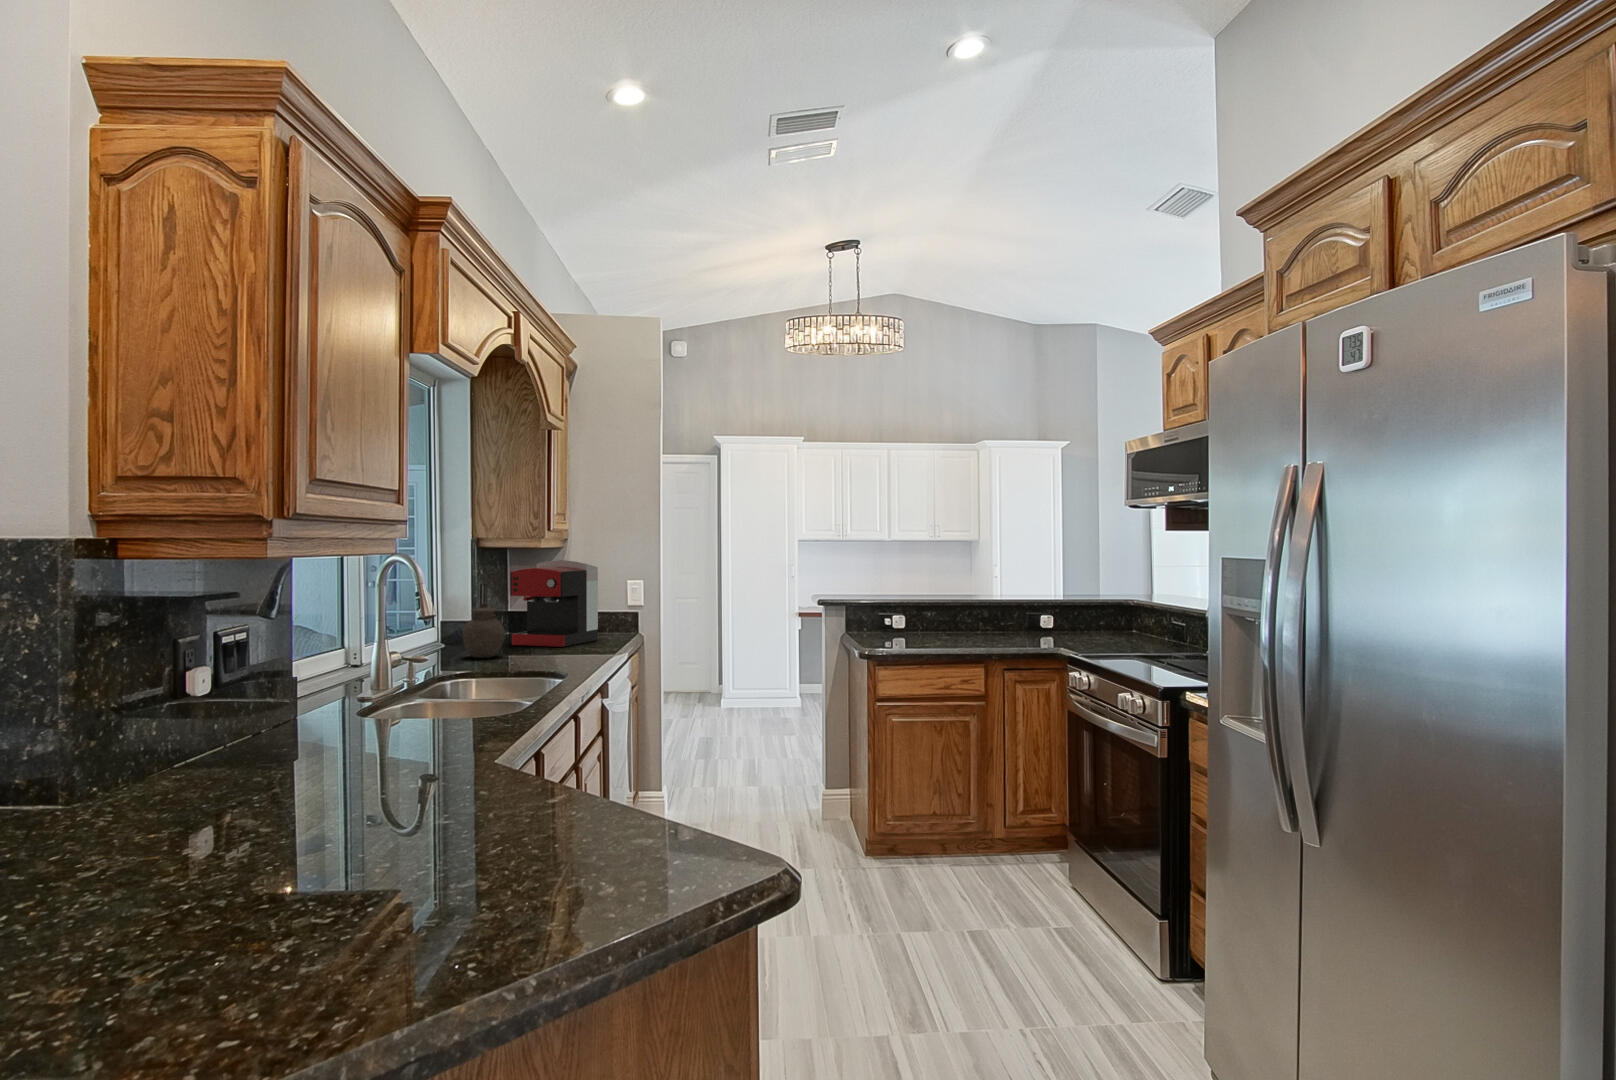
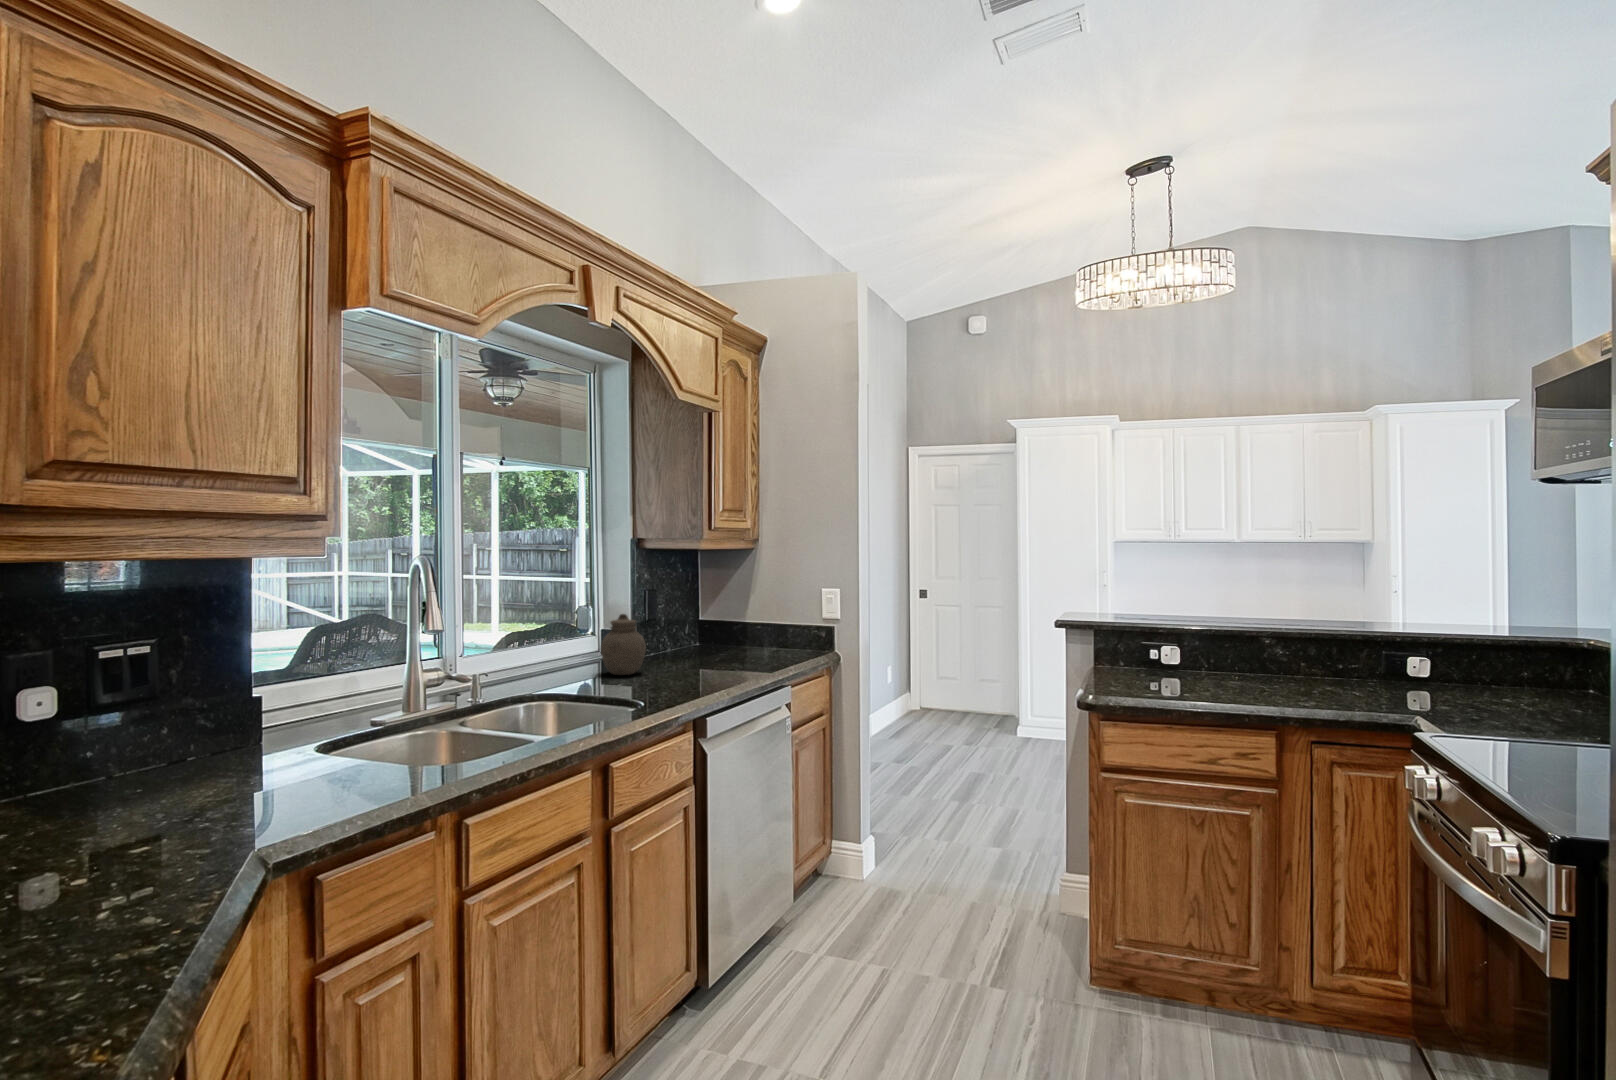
coffee maker: present [510,560,598,647] -> none [679,565,778,665]

